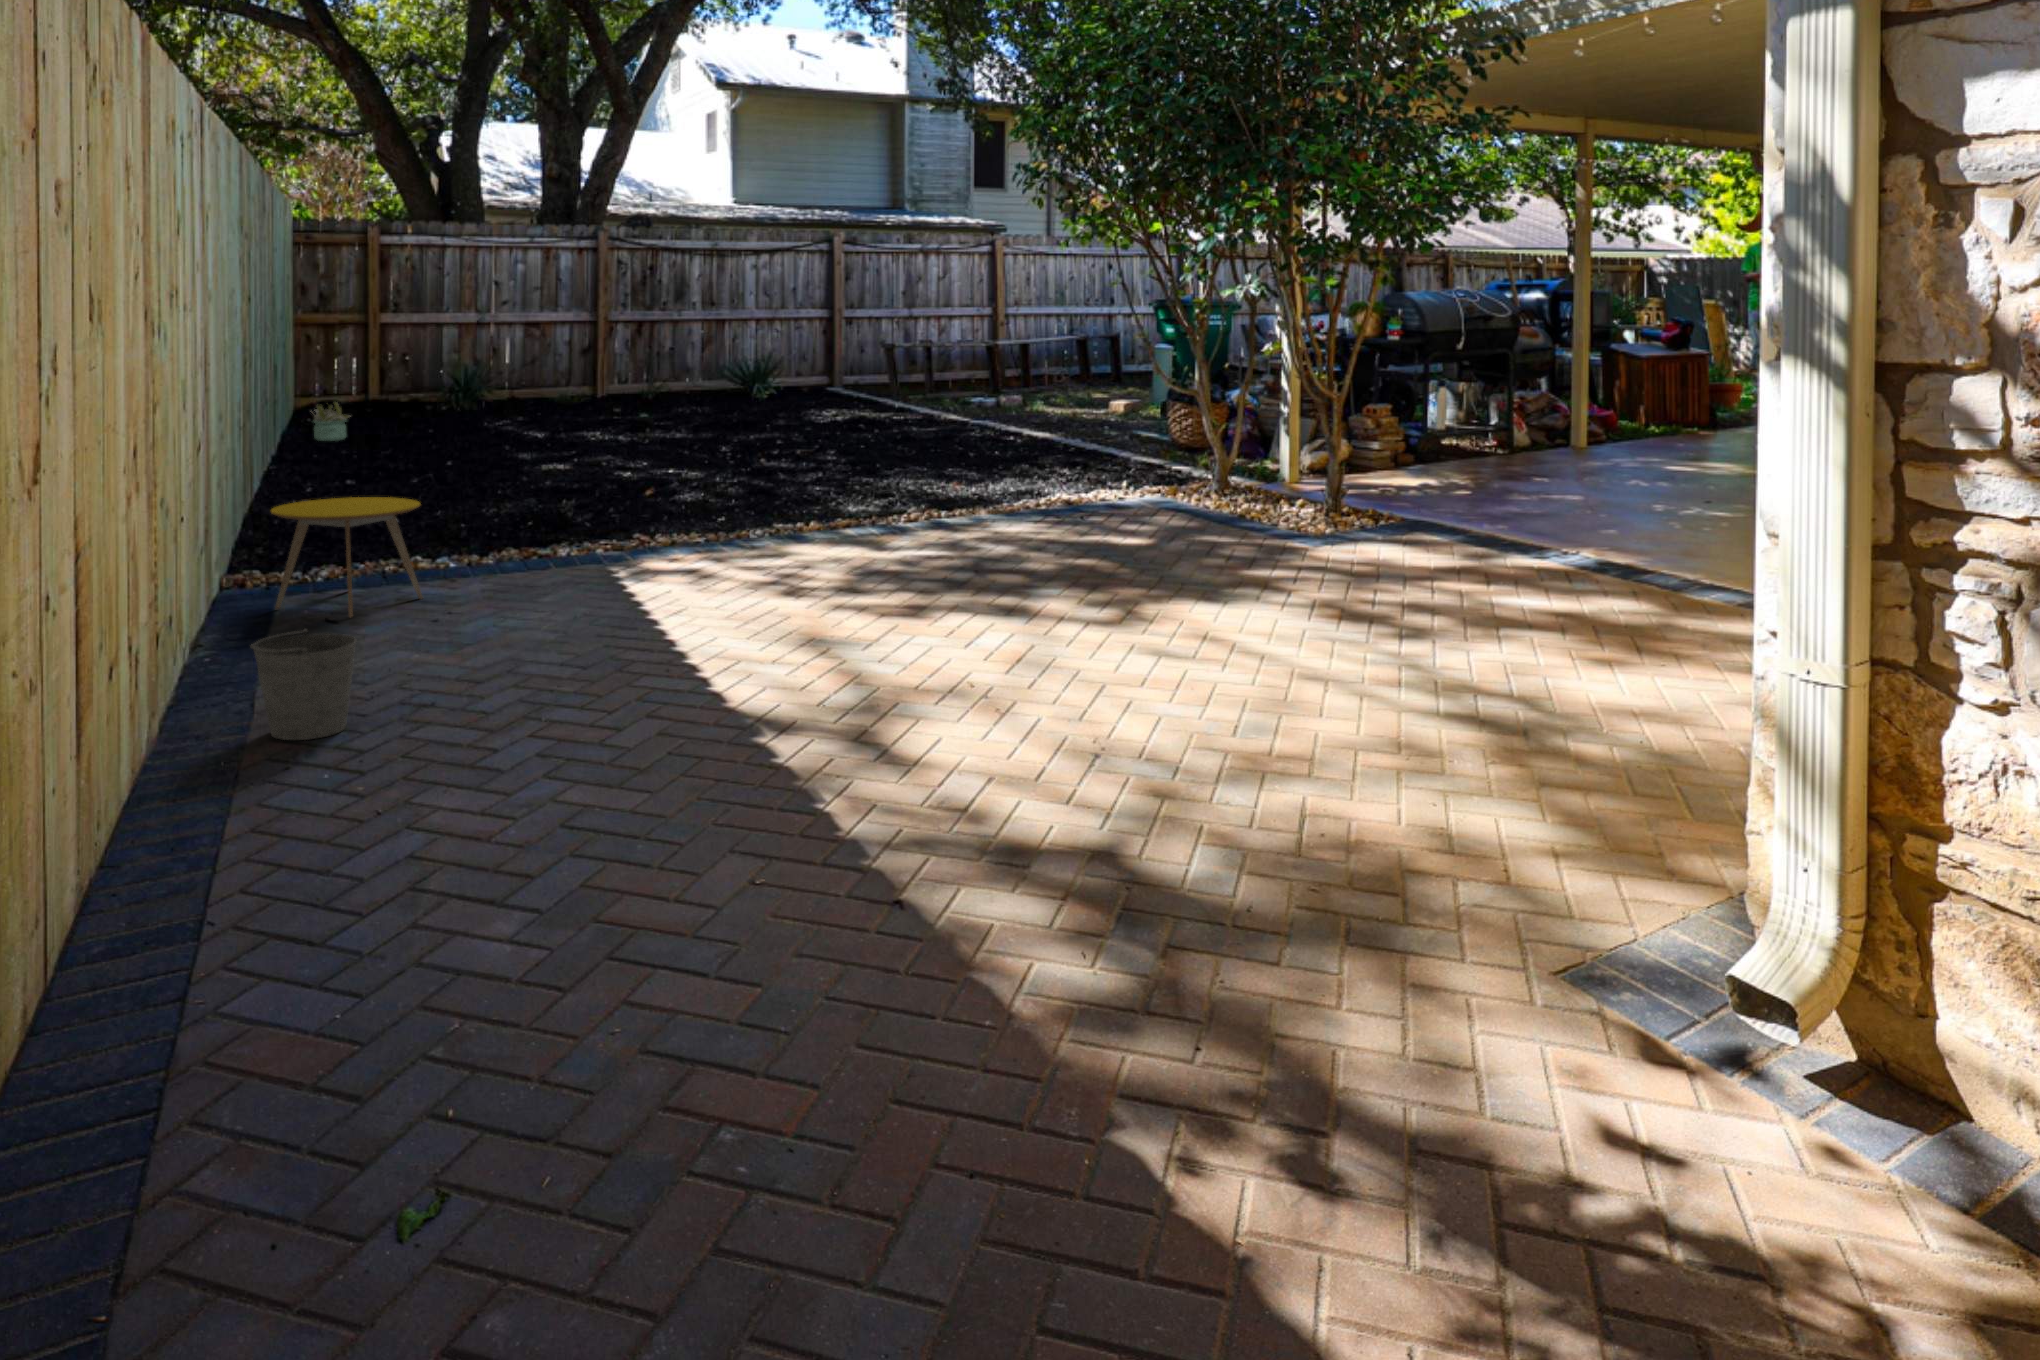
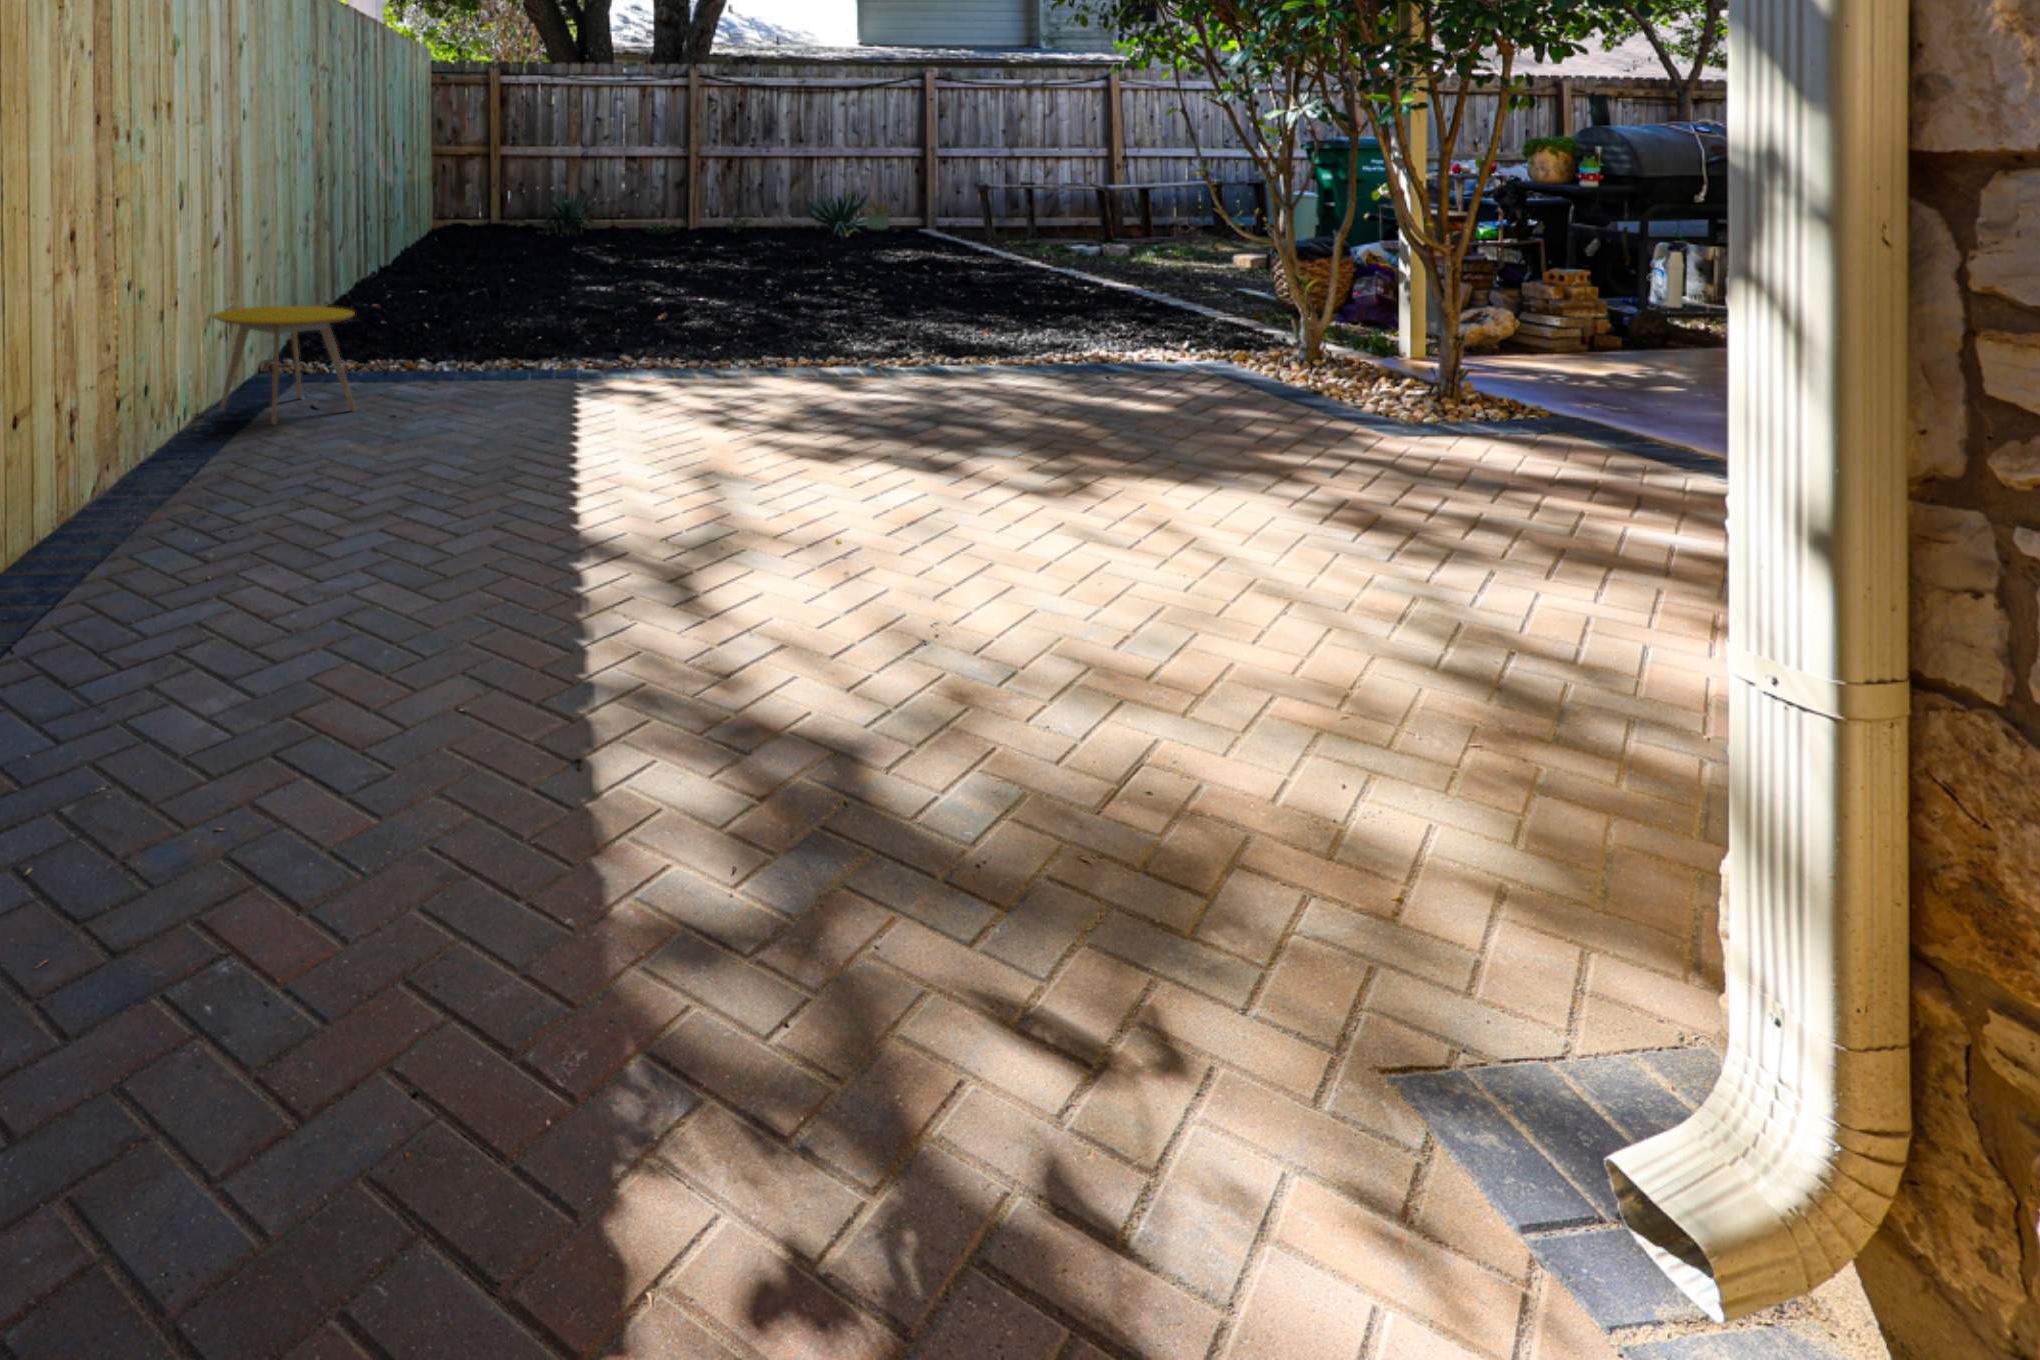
decorative plant: present [313,402,351,441] -> present [866,202,894,230]
bucket: present [250,629,356,740] -> none [58,431,163,547]

